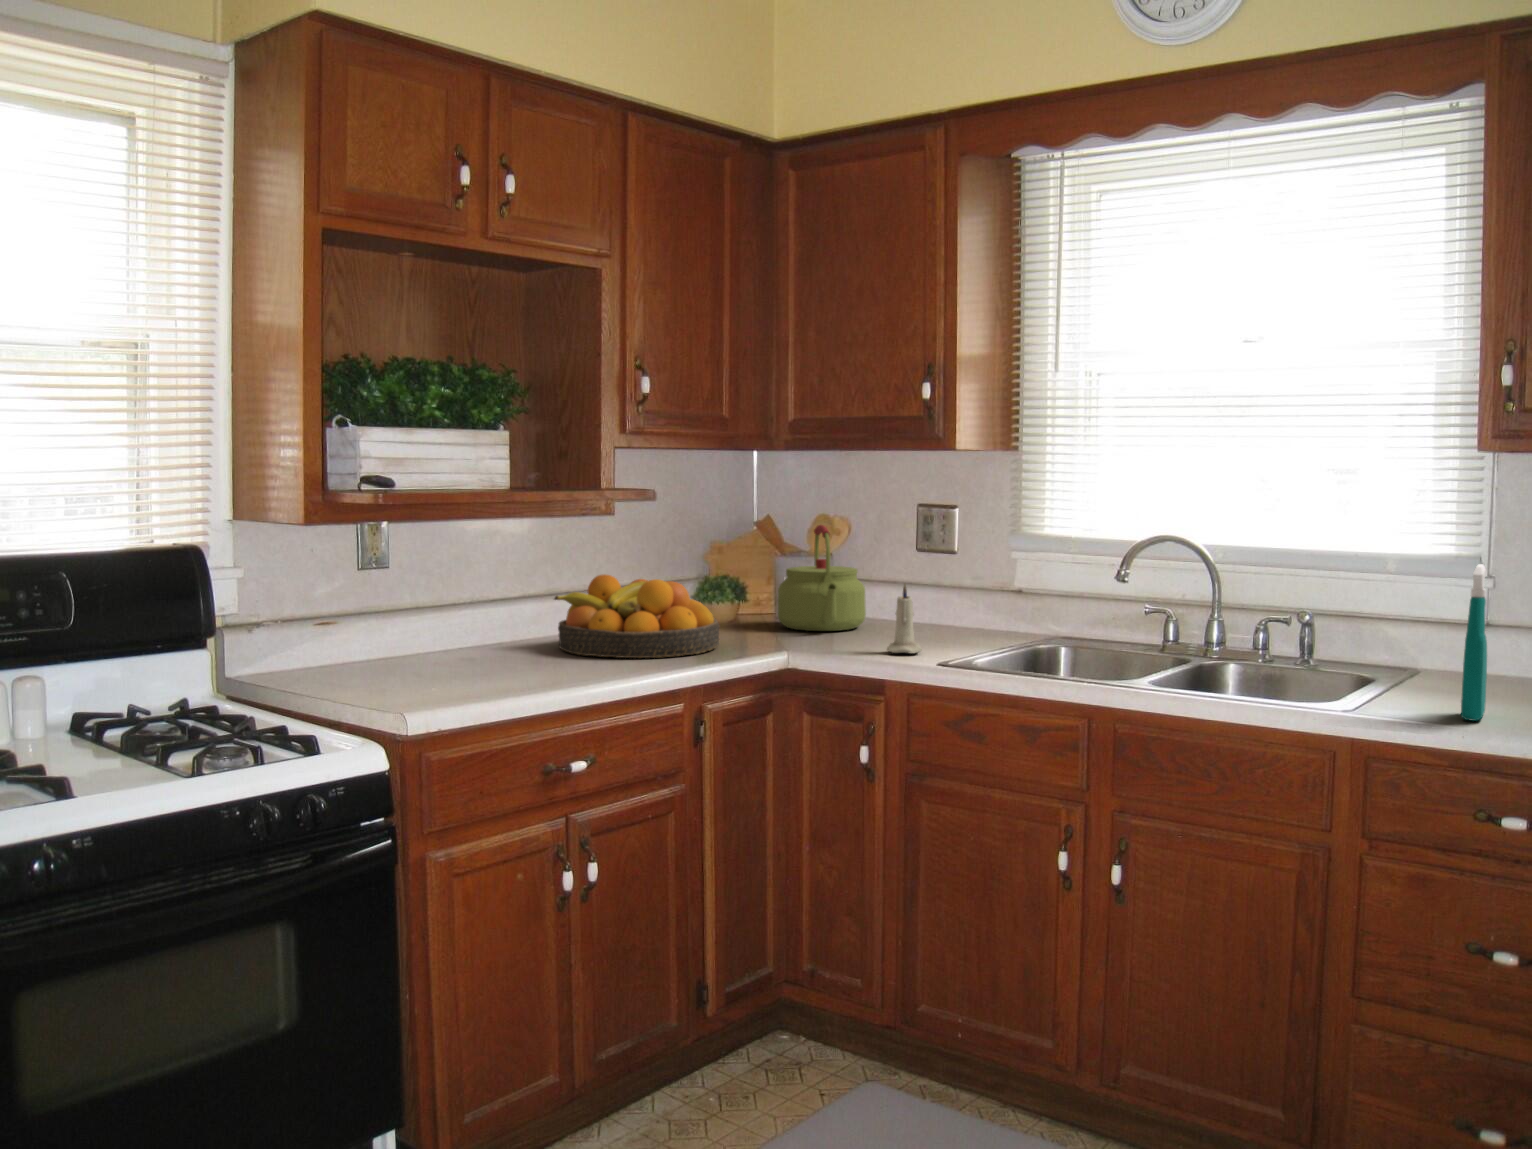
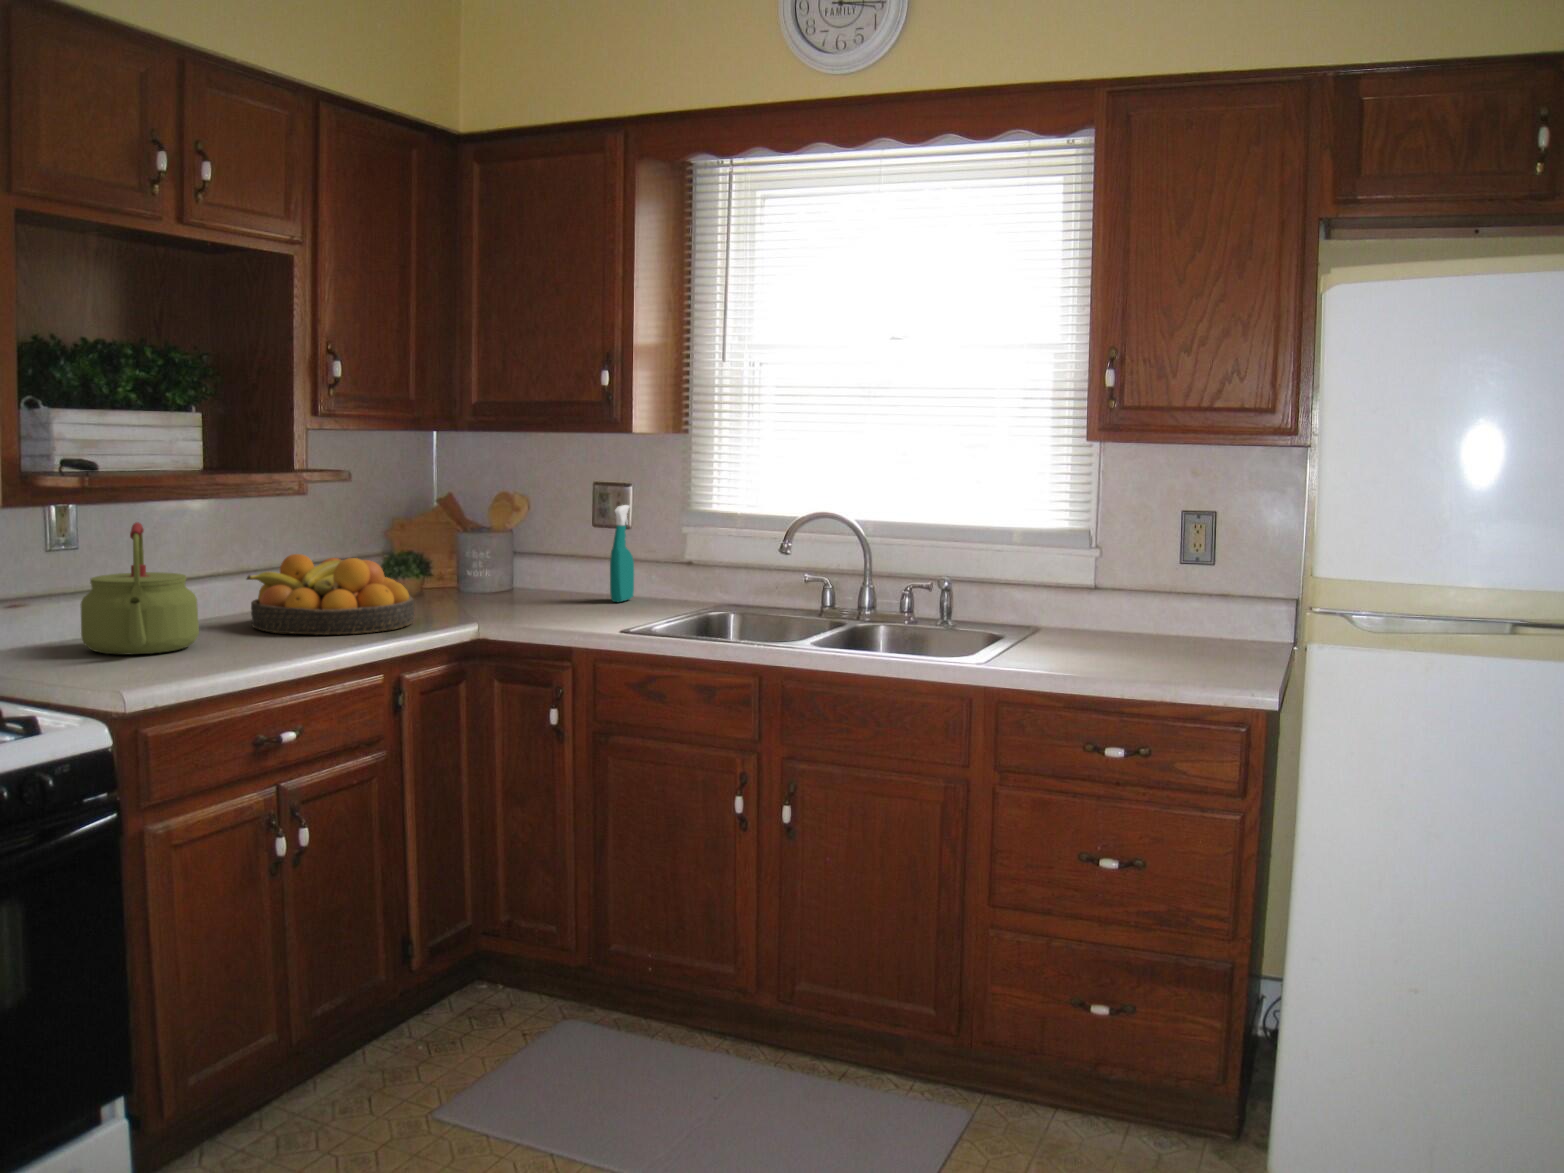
kettle: present [778,525,866,631] -> present [80,522,199,655]
spray bottle: present [1461,564,1487,721] -> present [610,505,634,602]
candle: present [887,584,922,654] -> none [577,558,610,624]

